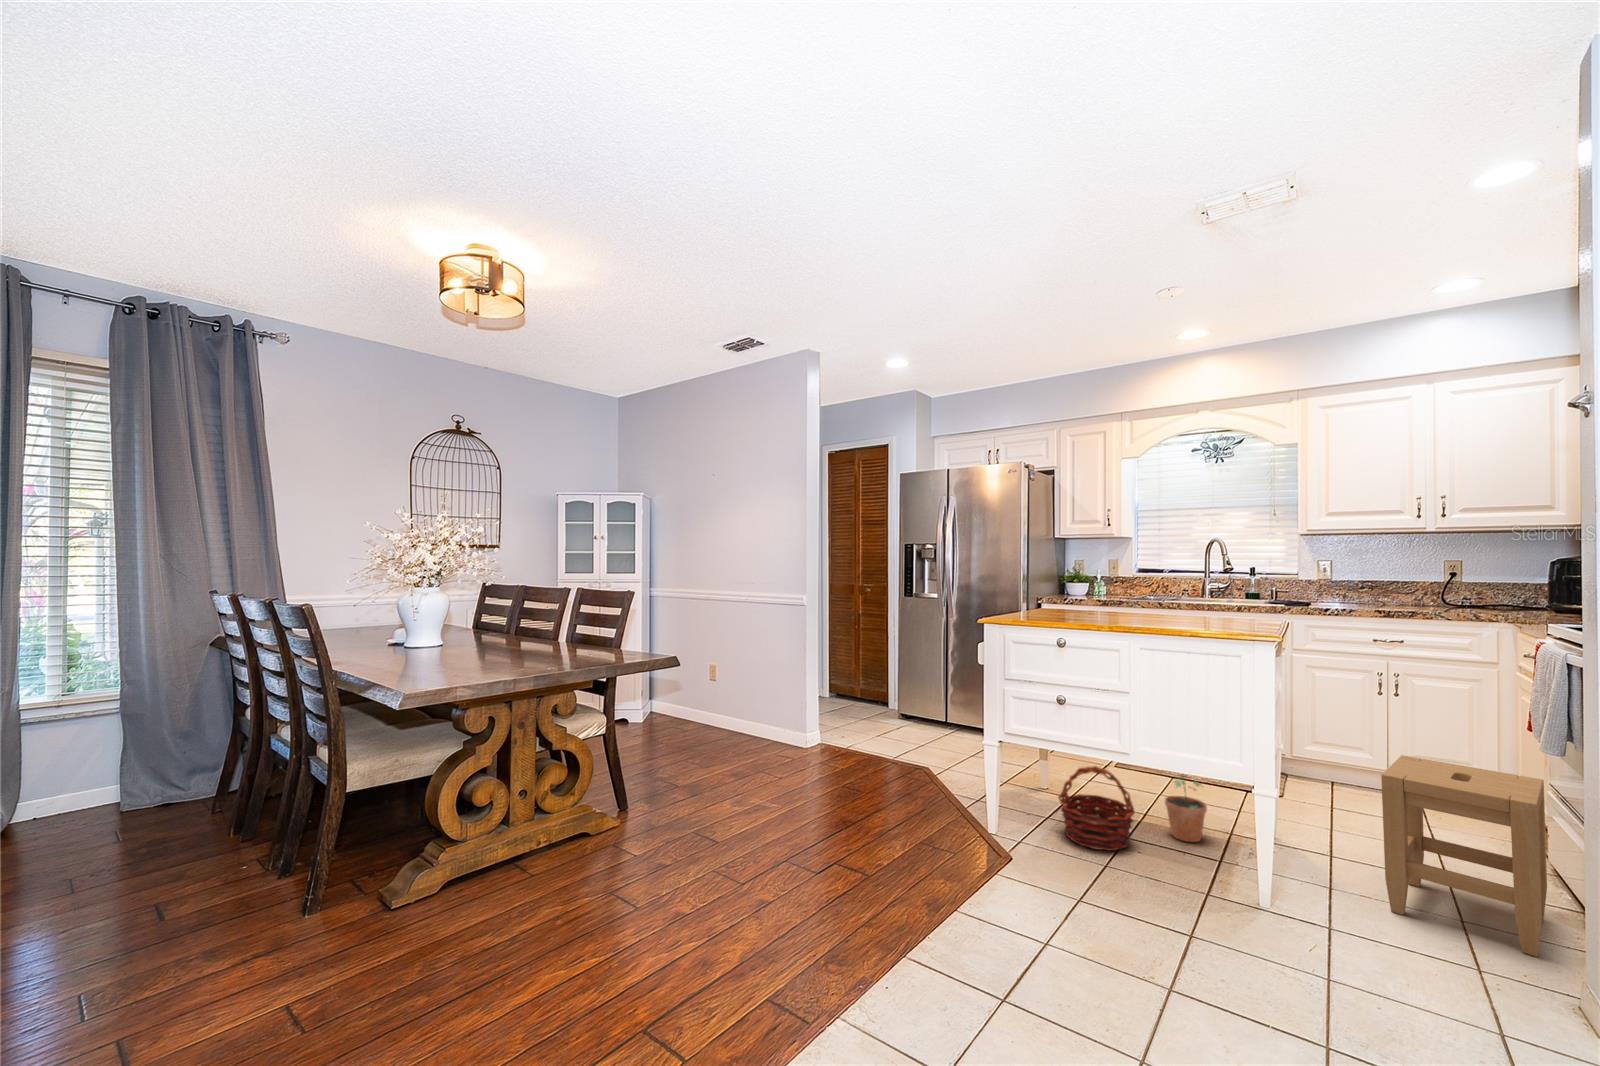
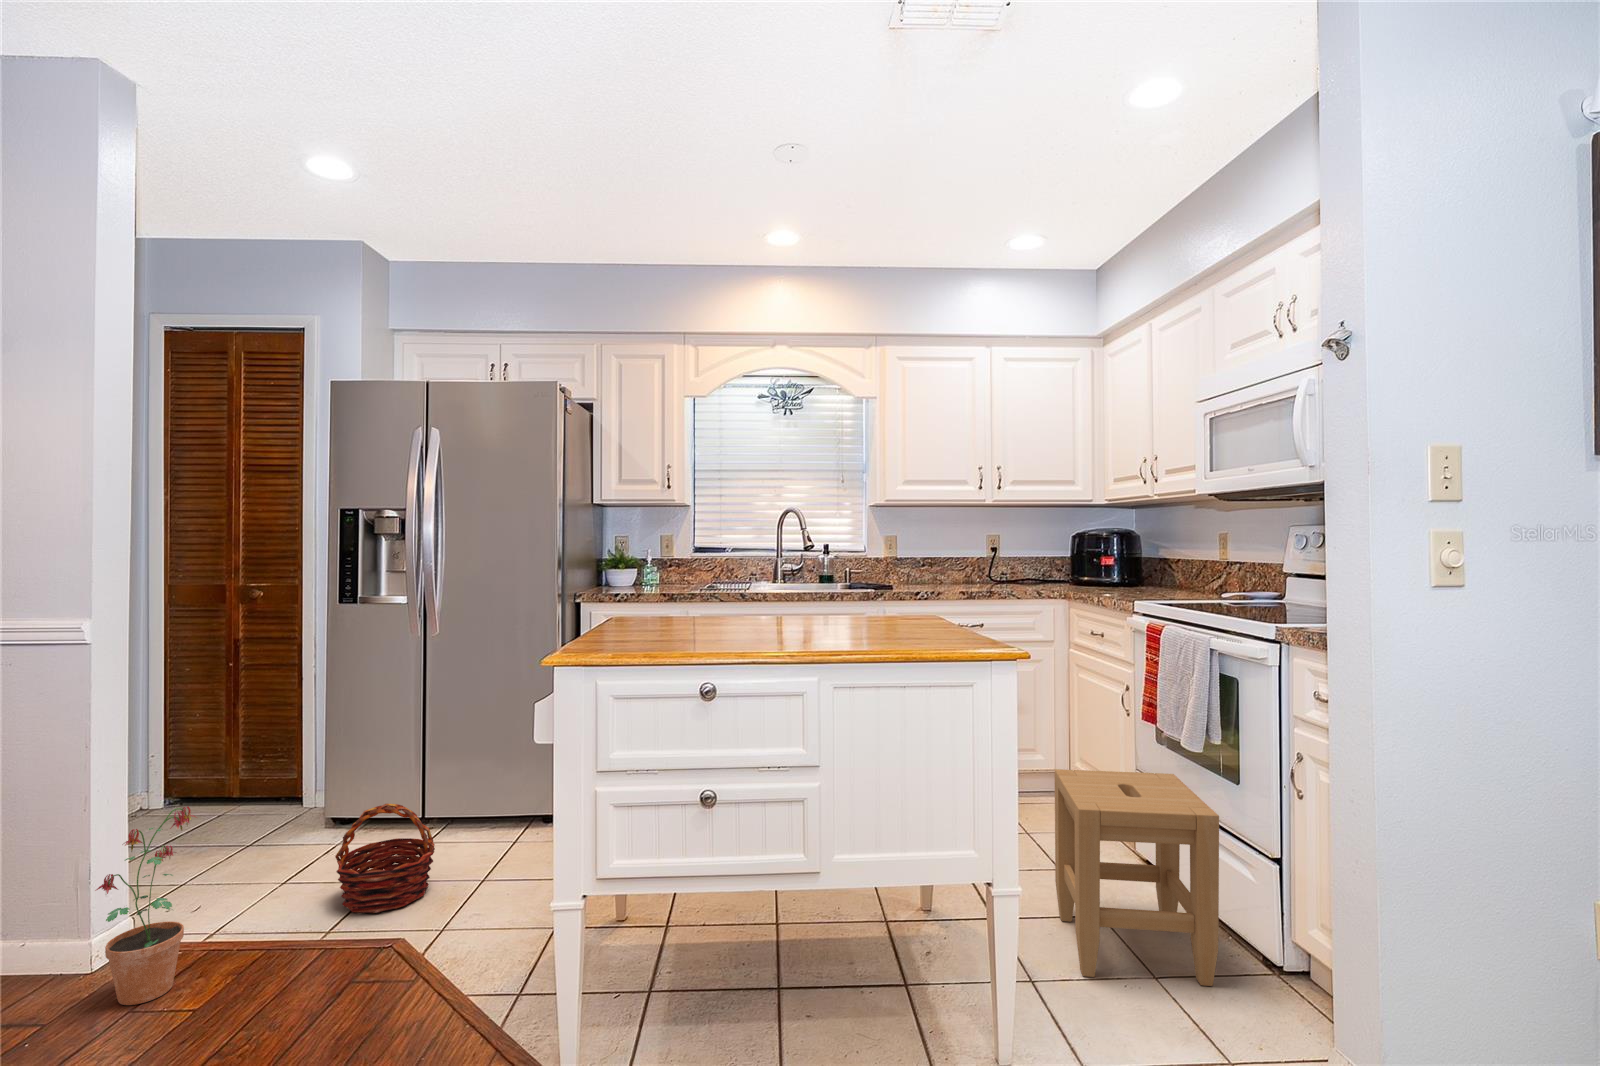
basket: present [1059,766,1134,851] -> present [335,804,435,913]
potted plant: present [1165,776,1207,842] -> present [95,806,197,1005]

